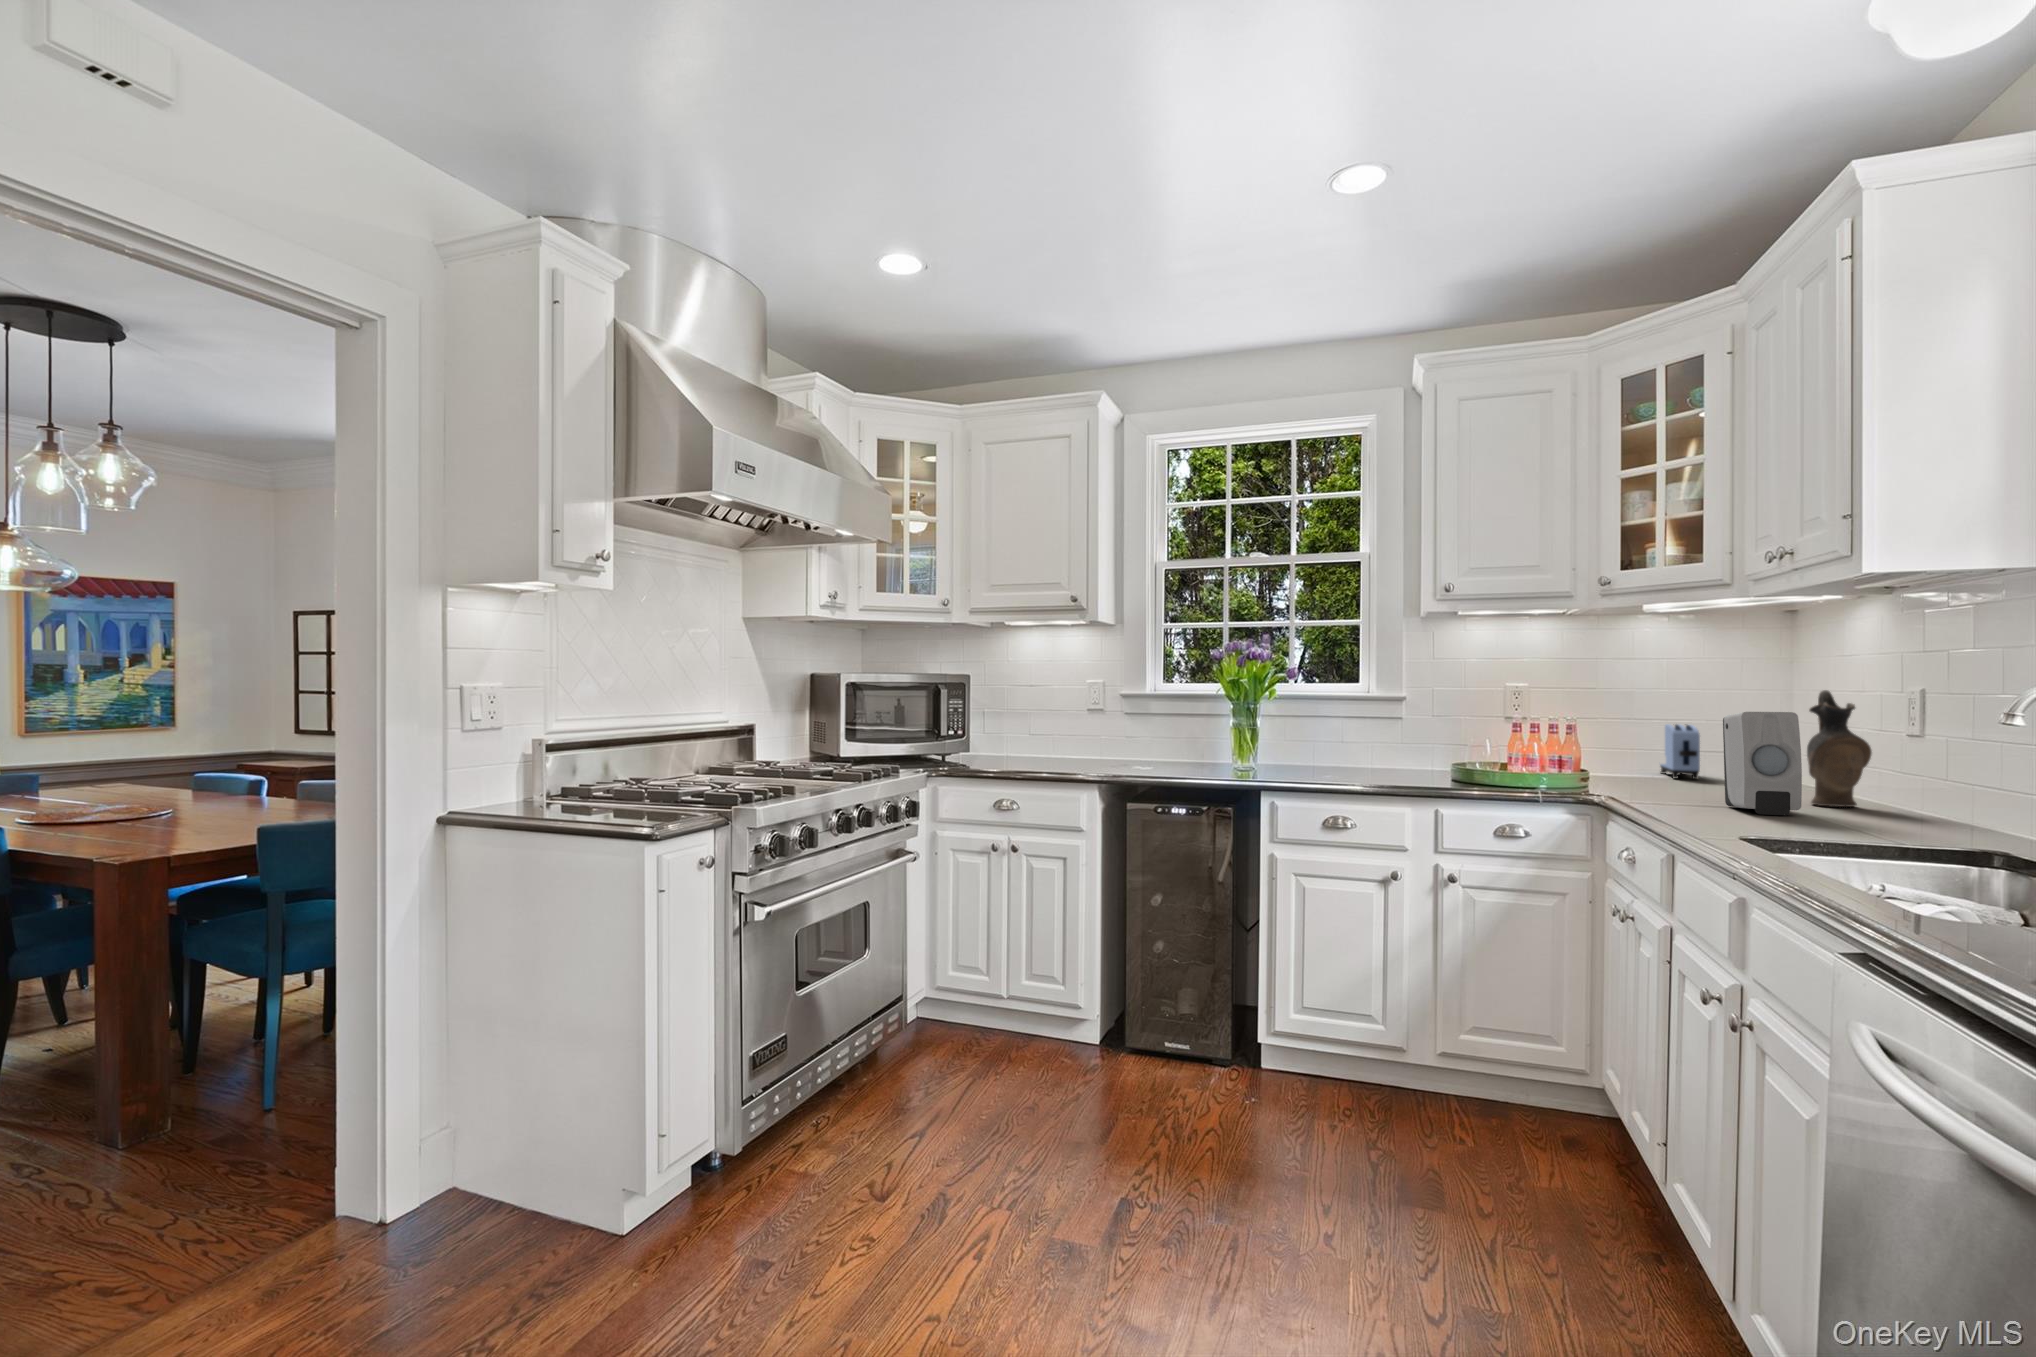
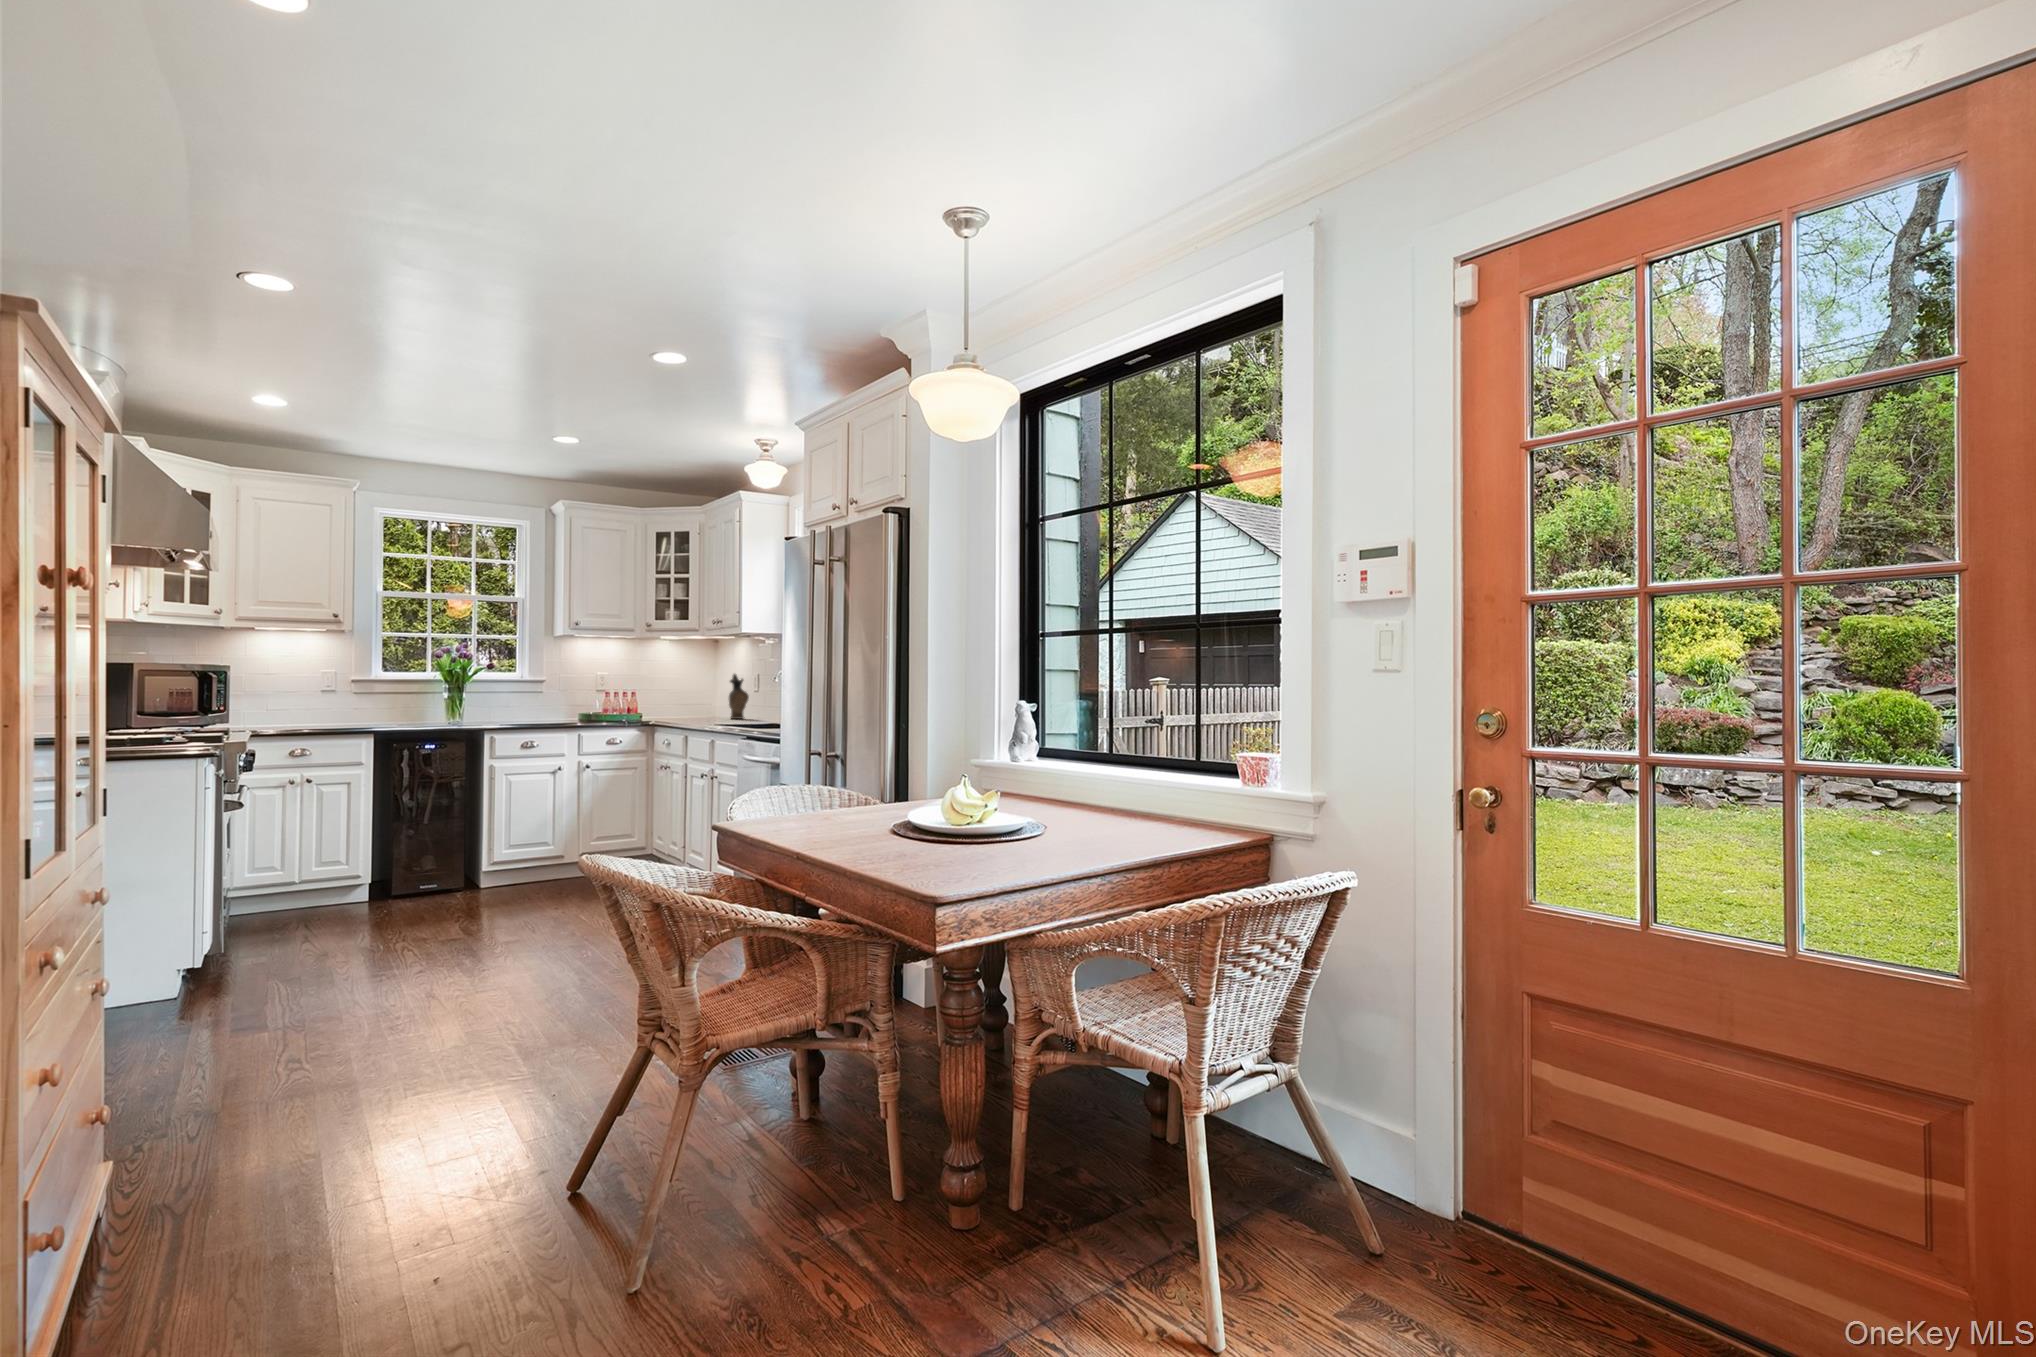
soap dispenser: present [1723,712,1802,815] -> none [700,682,726,722]
toaster: present [1660,724,1700,779] -> none [673,690,690,715]

